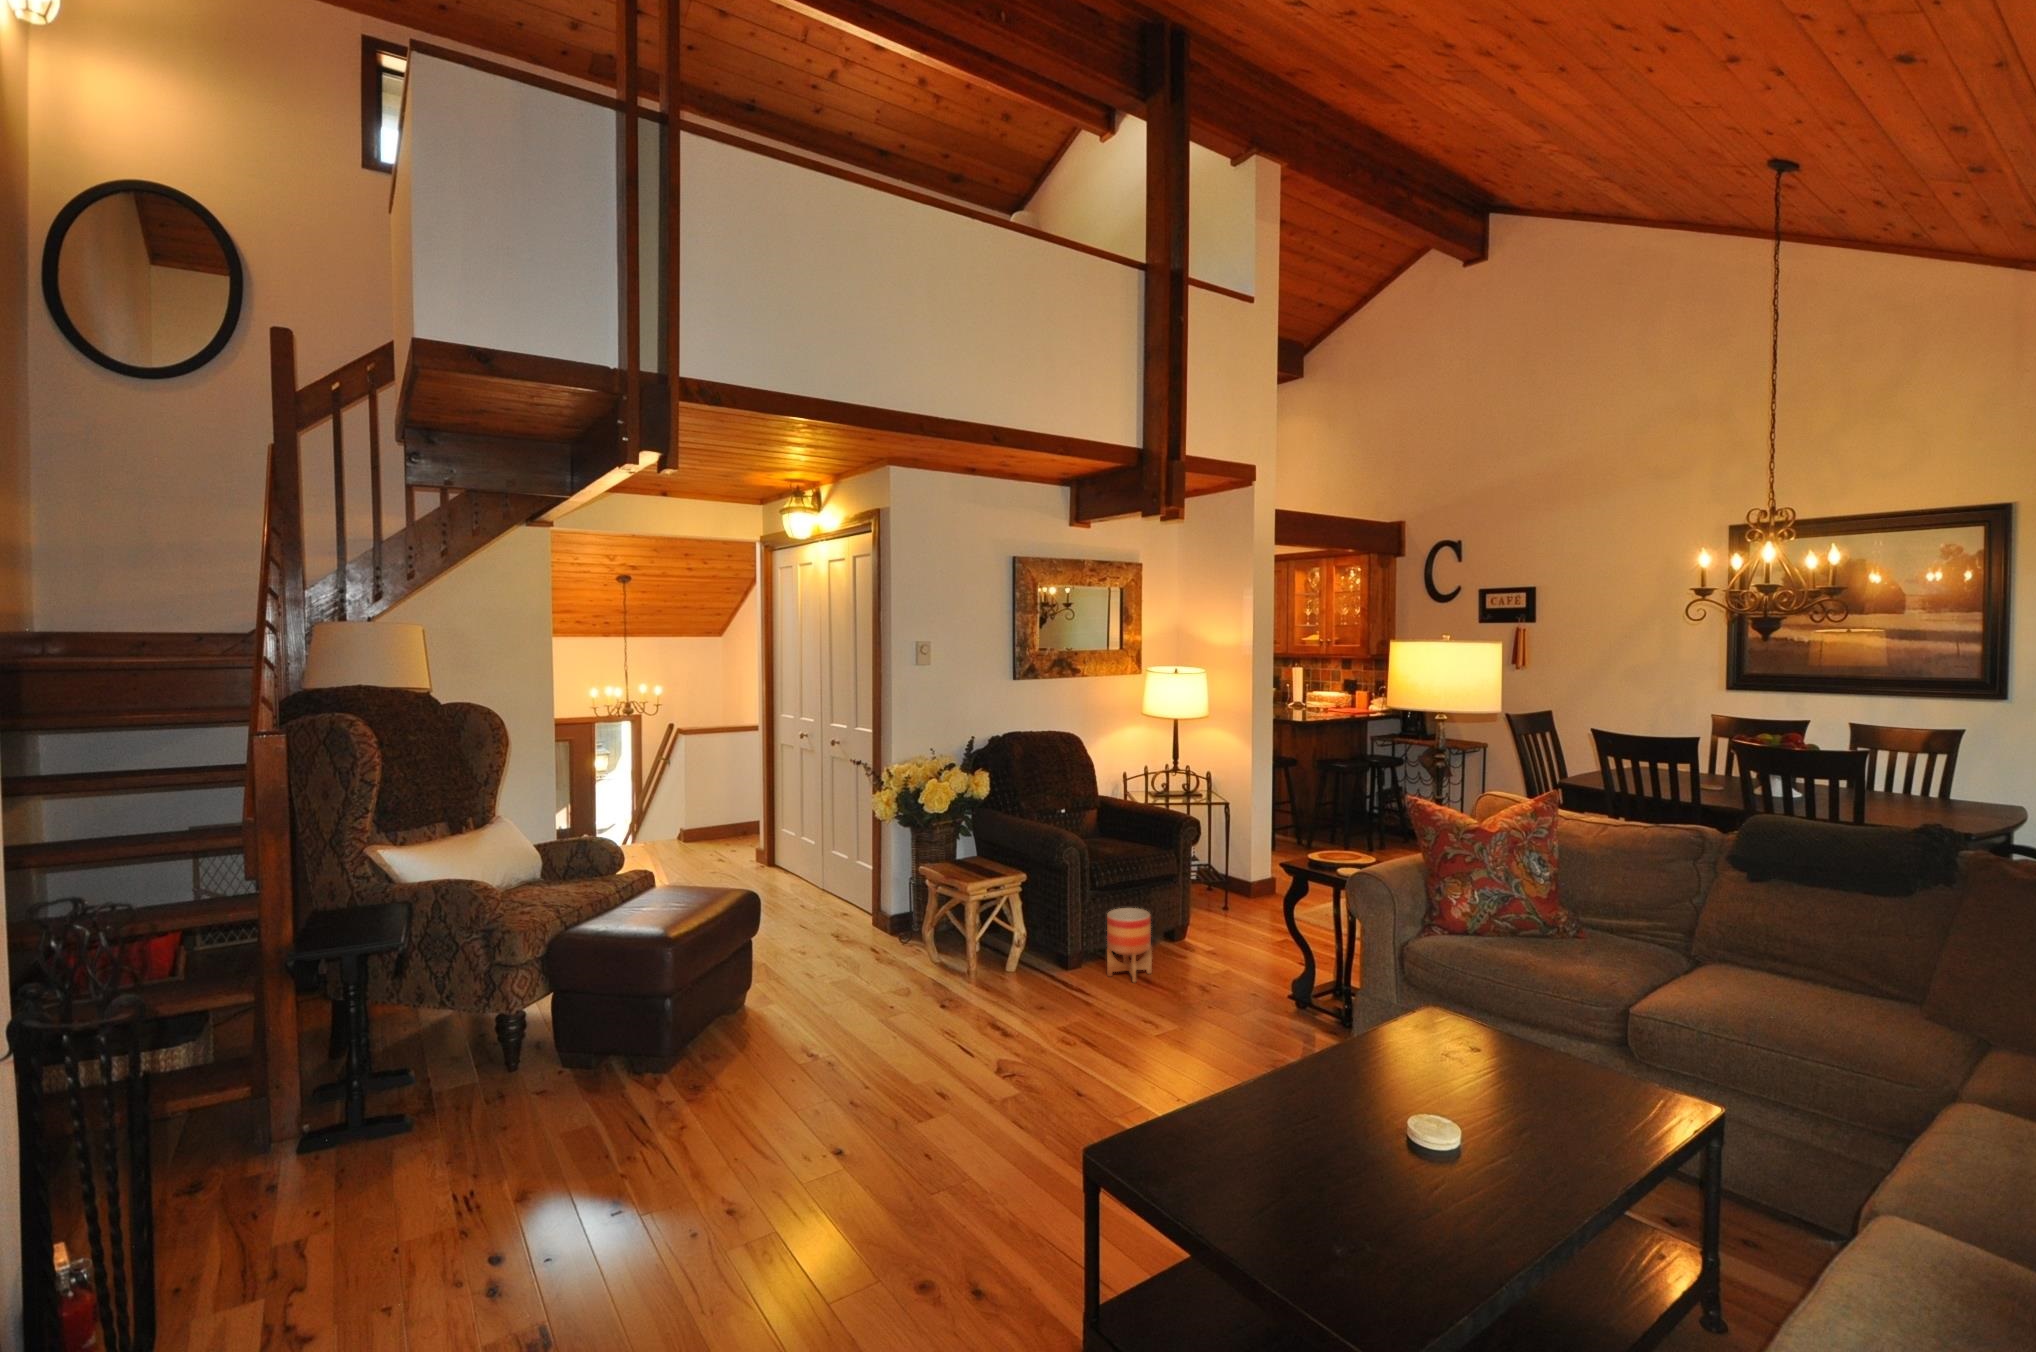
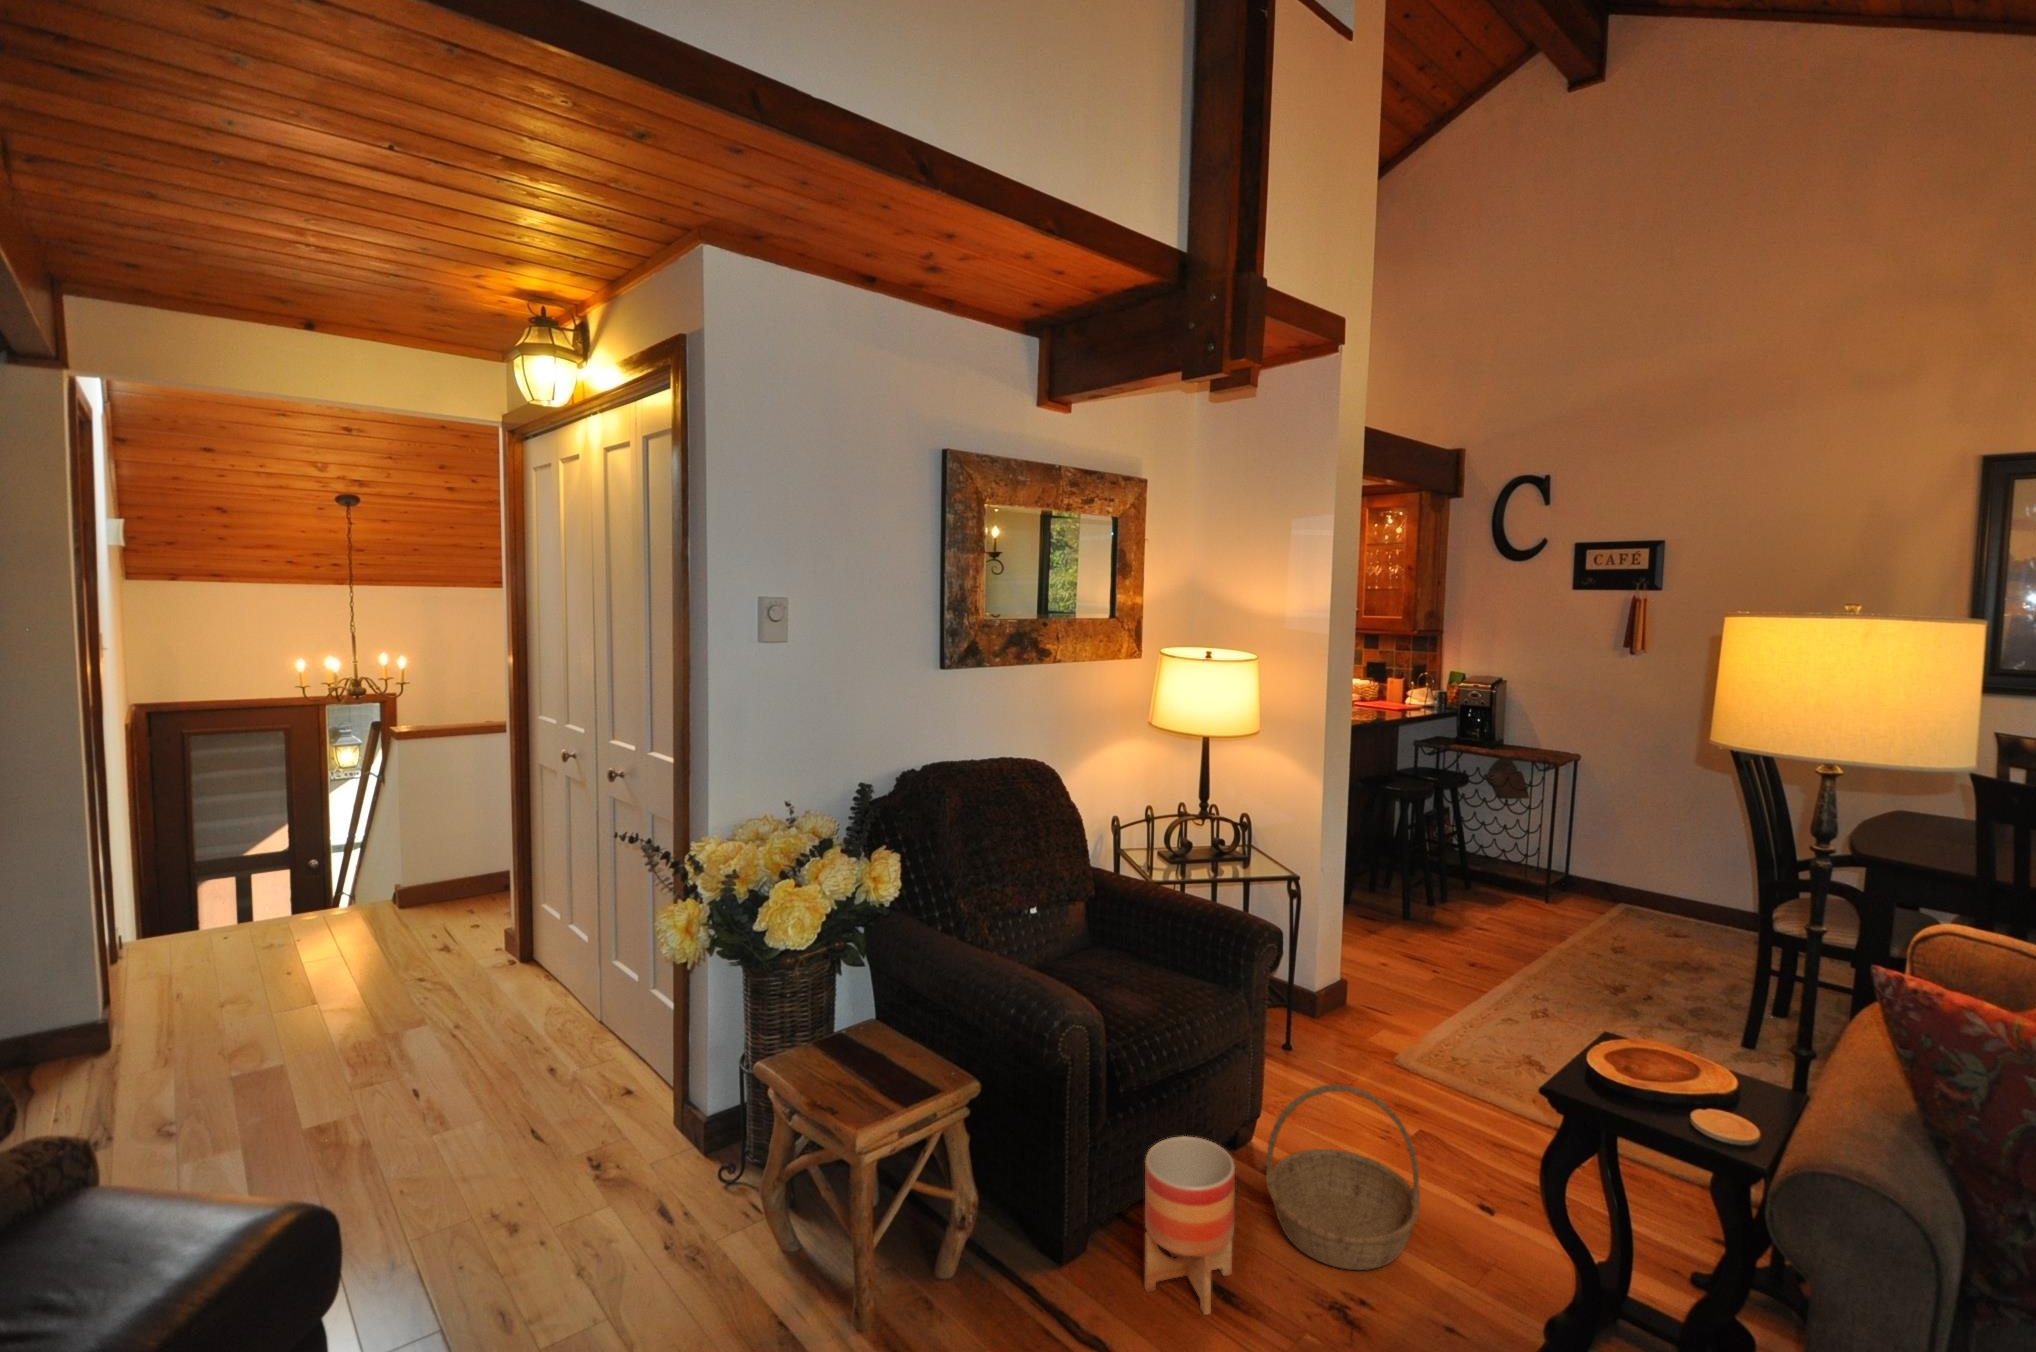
basket: none [1177,887,1254,974] -> present [1266,1084,1420,1270]

